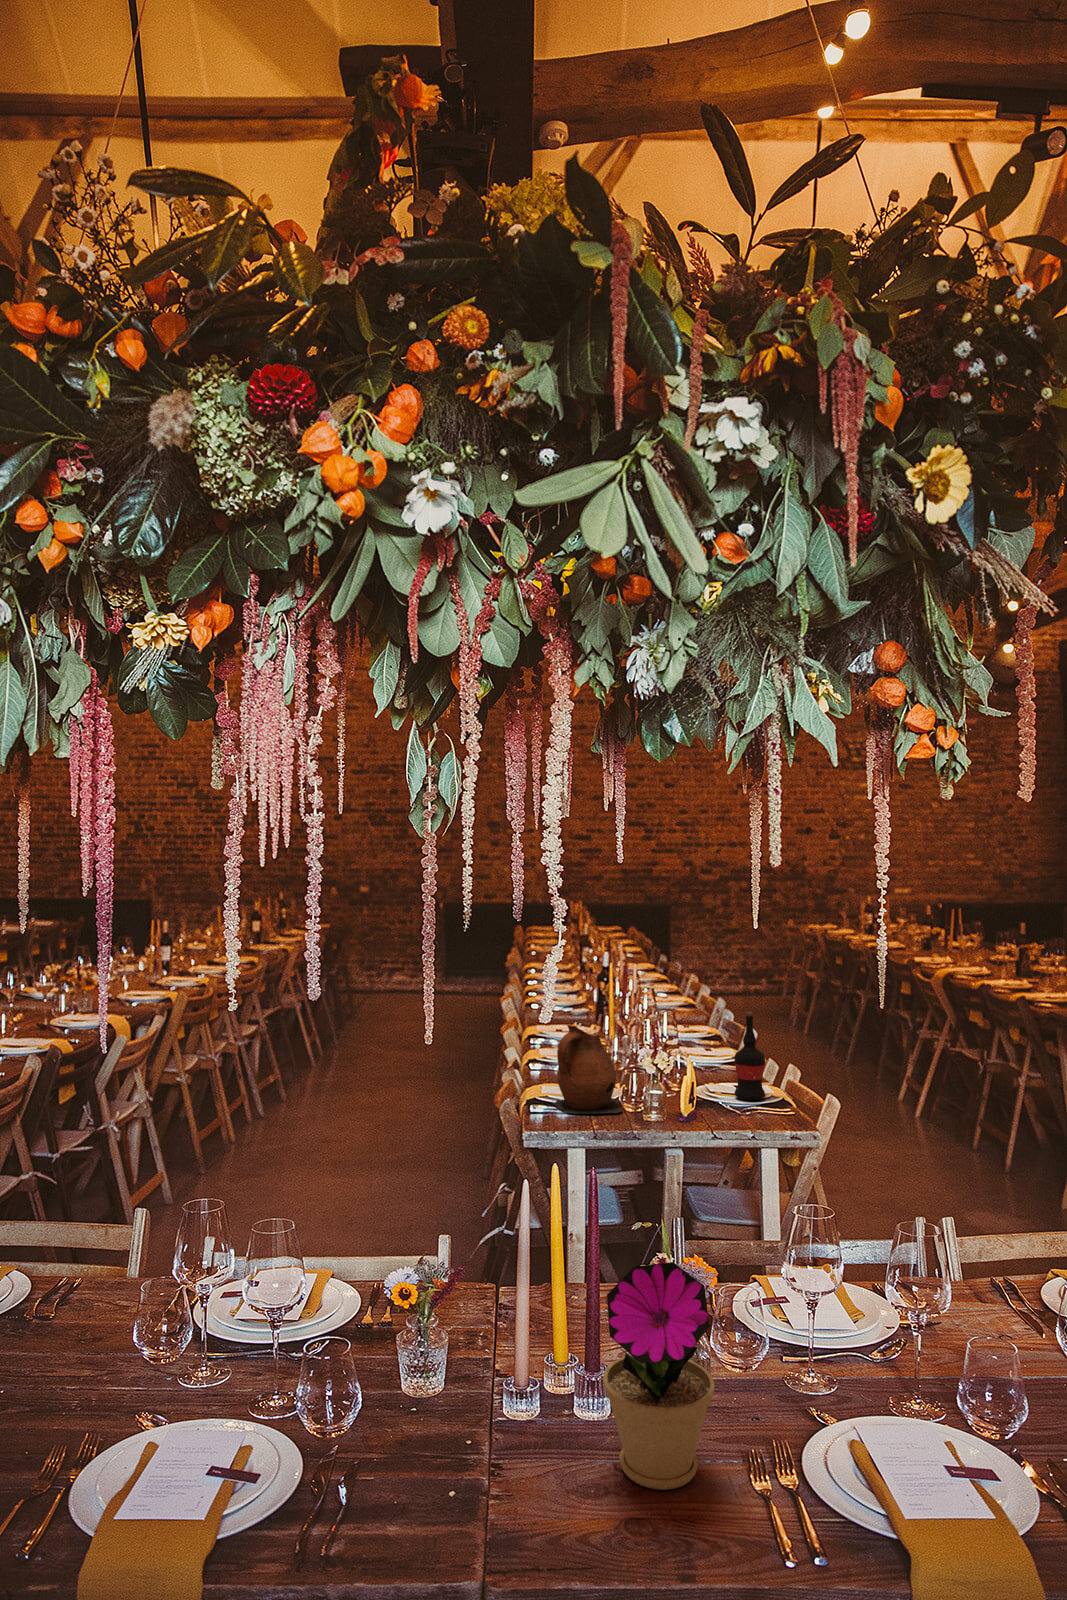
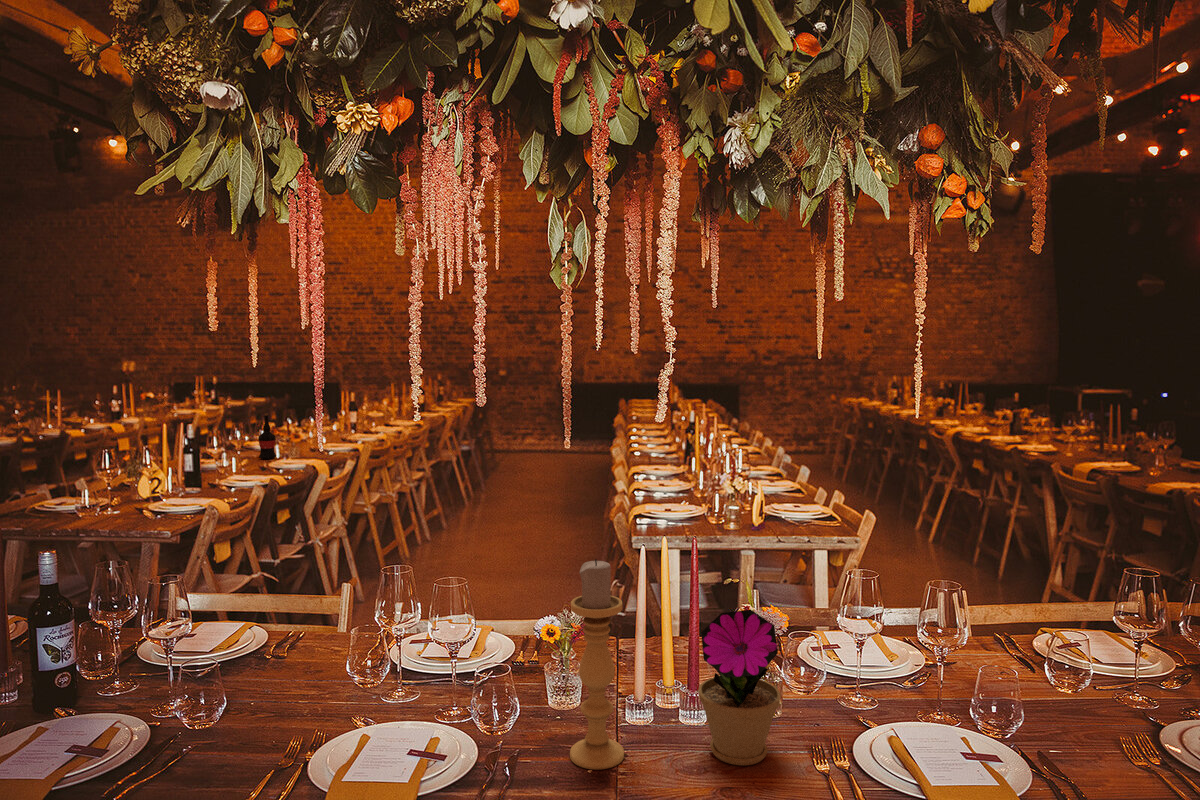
wine bottle: present [734,1012,765,1100] -> present [258,413,276,459]
ceramic pitcher: present [553,1024,623,1114] -> none [651,461,706,528]
candle holder: none [425,1194,501,1499] -> present [570,559,624,770]

